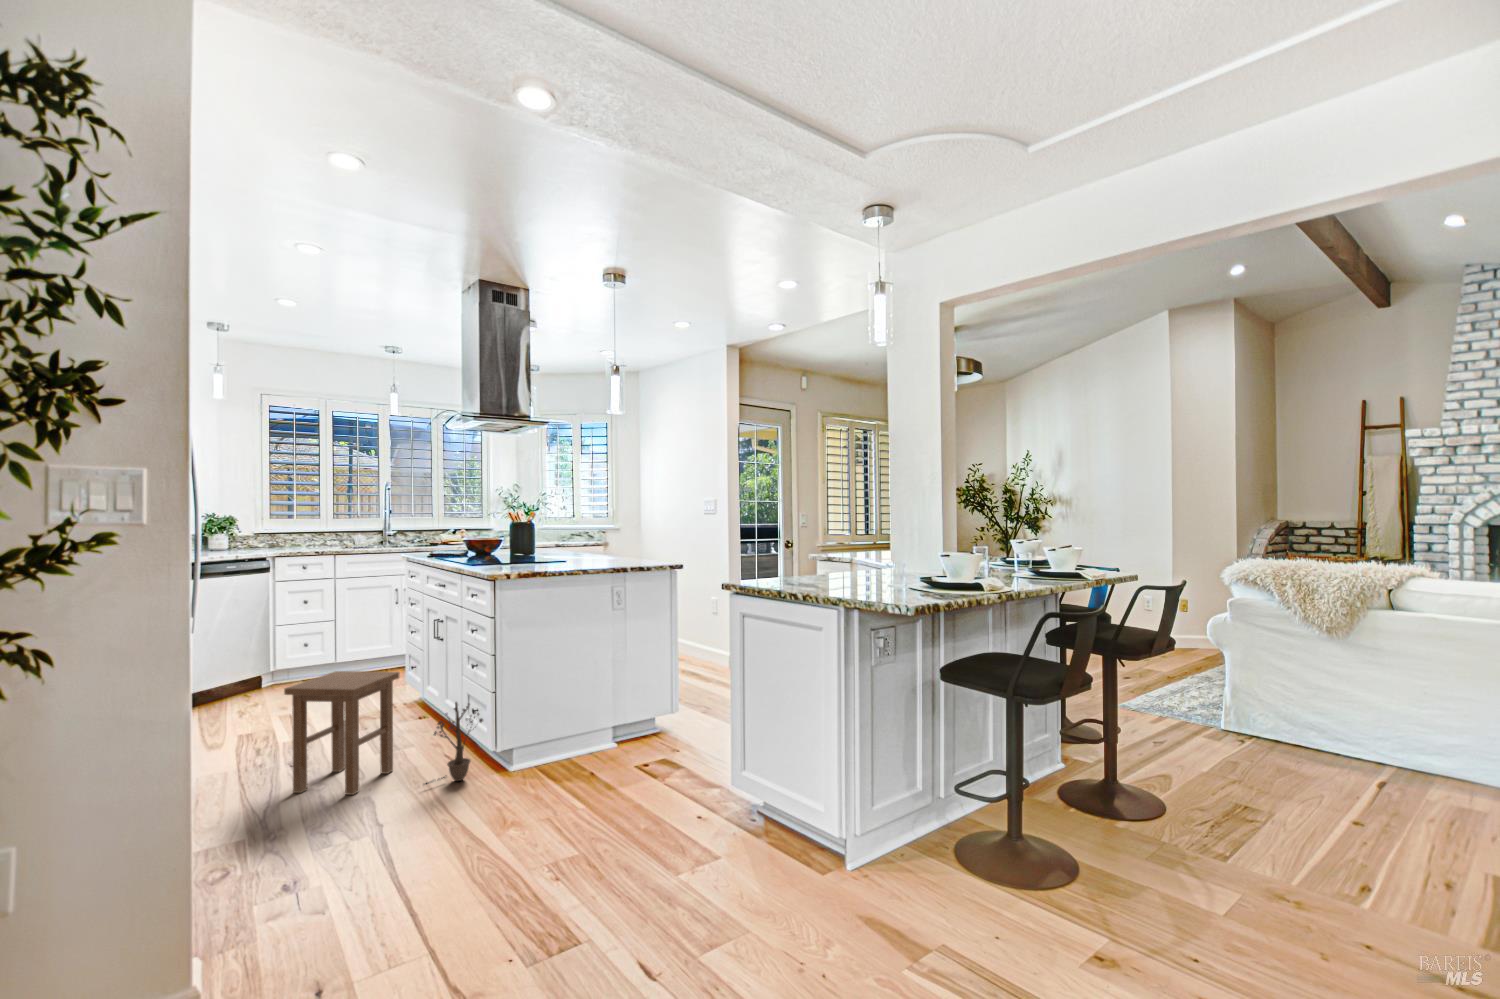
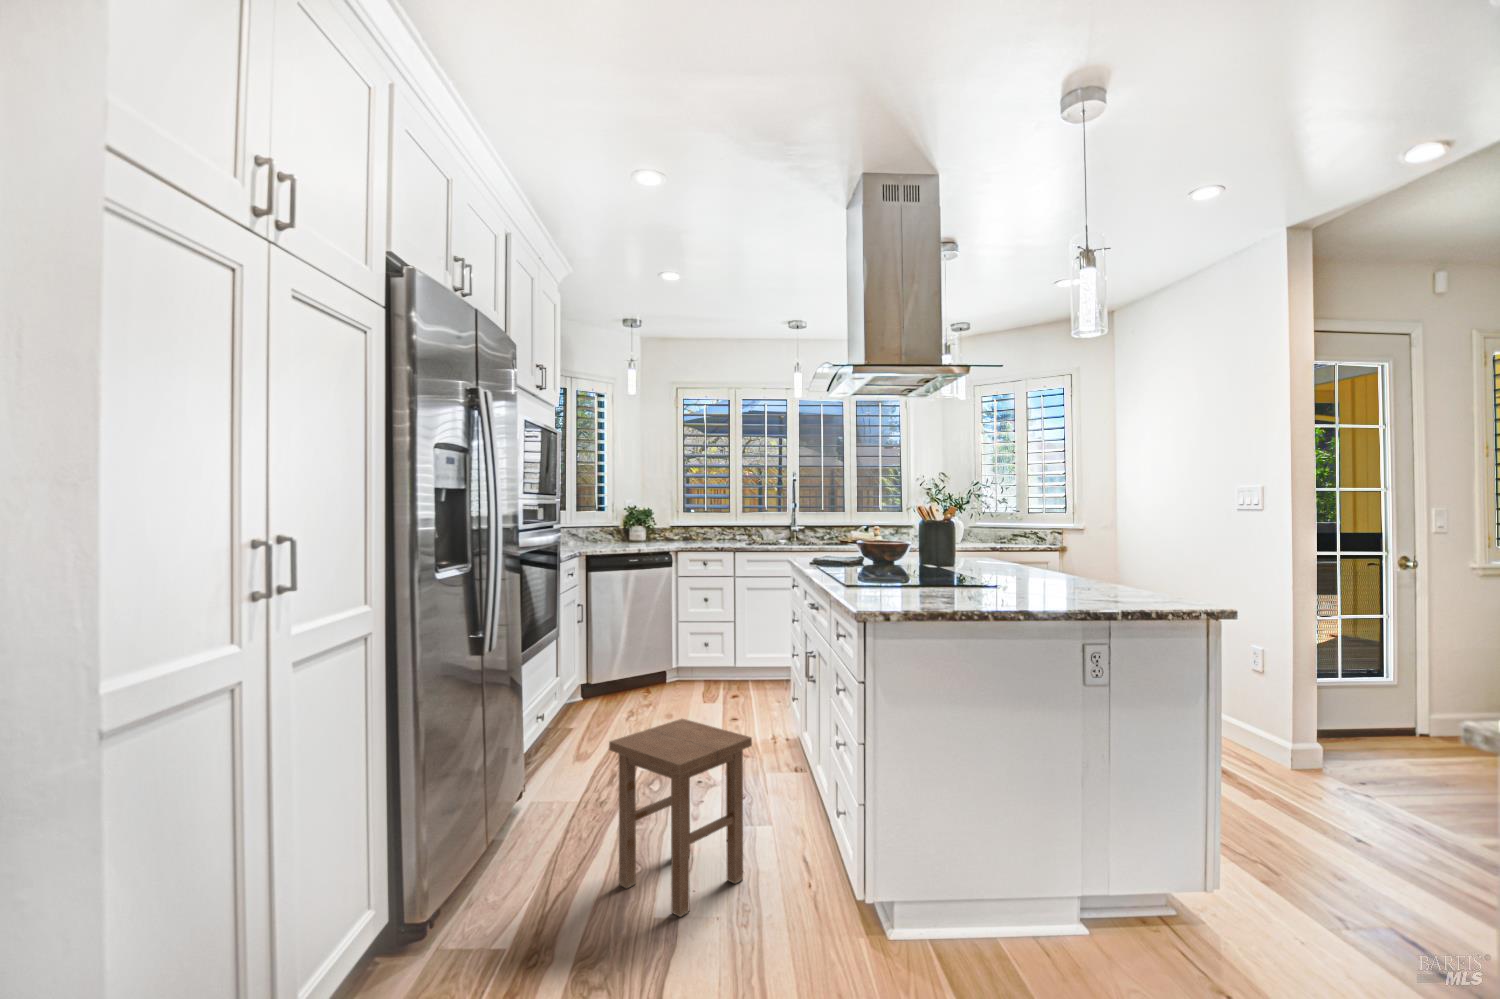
decorative plant: present [426,702,483,784] -> none [768,809,861,939]

